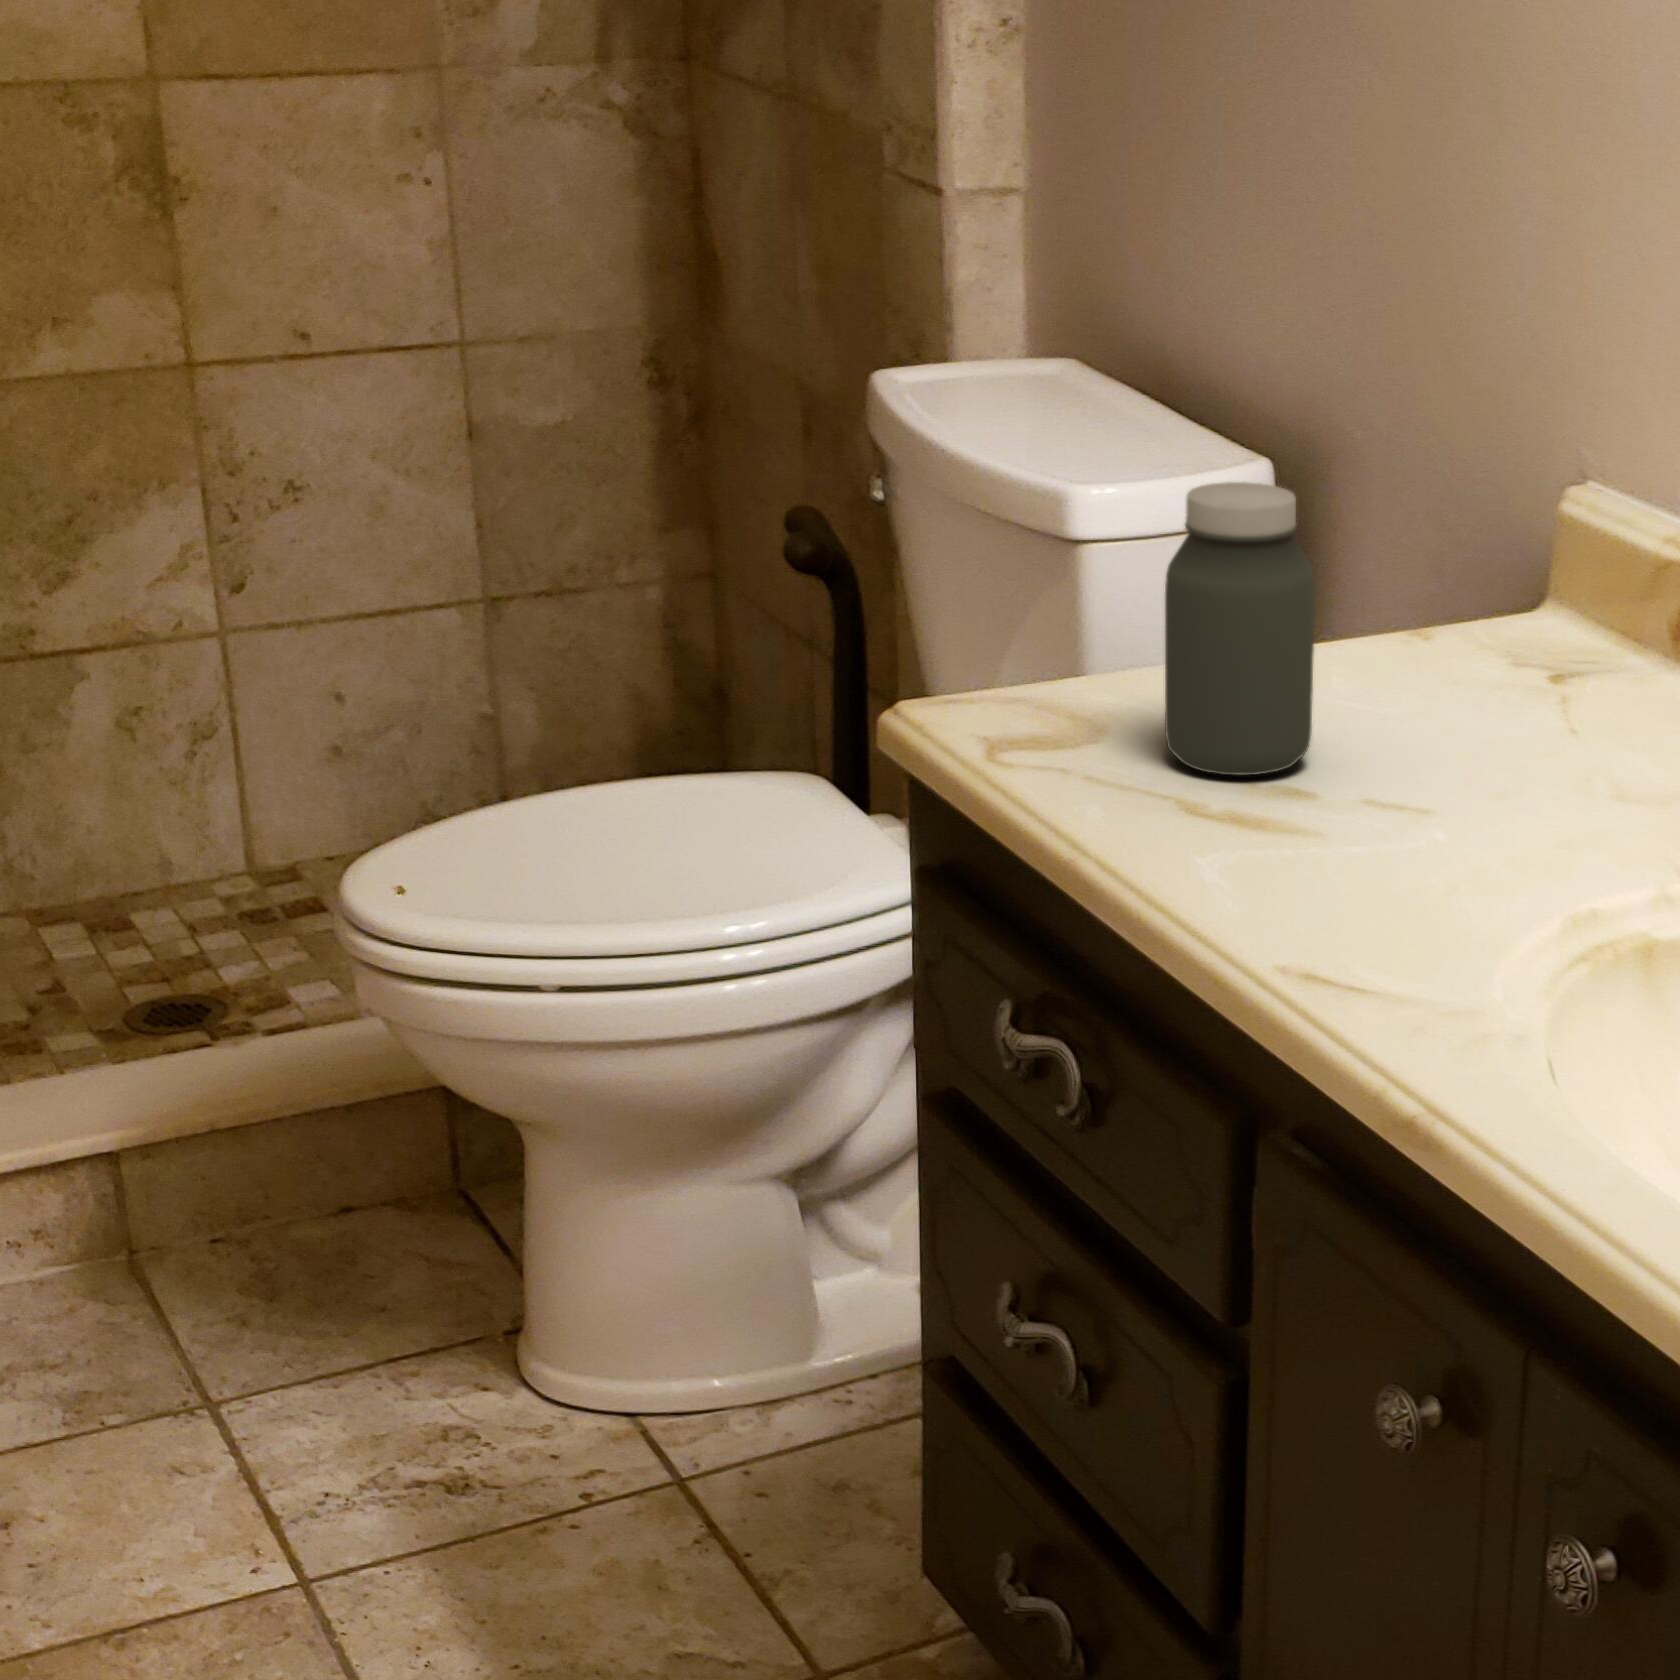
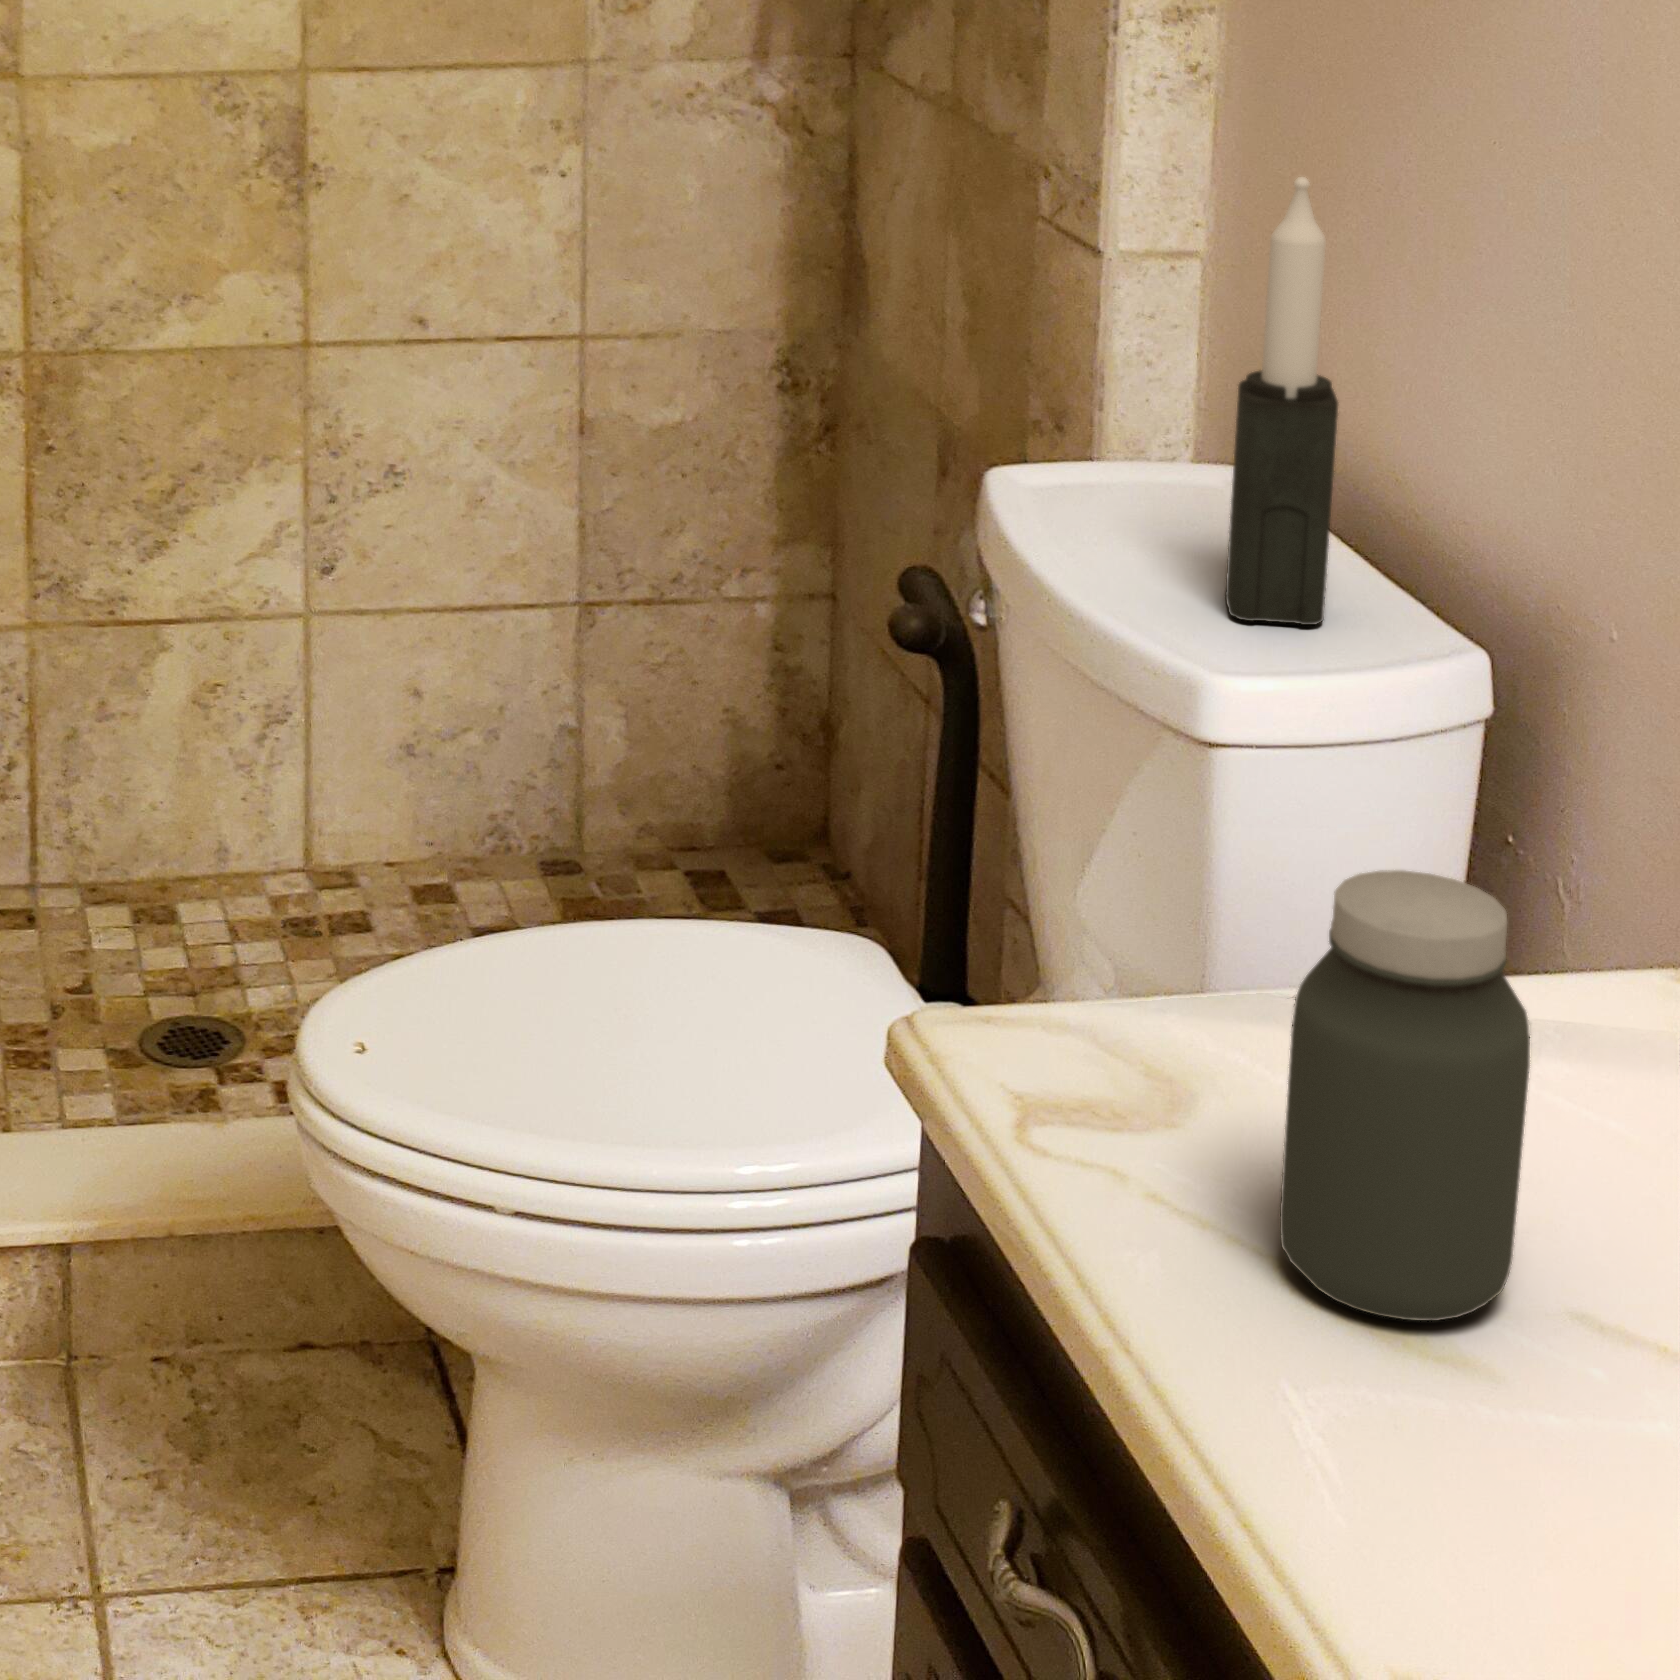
candle: none [1073,72,1149,439] -> present [1225,177,1338,625]

